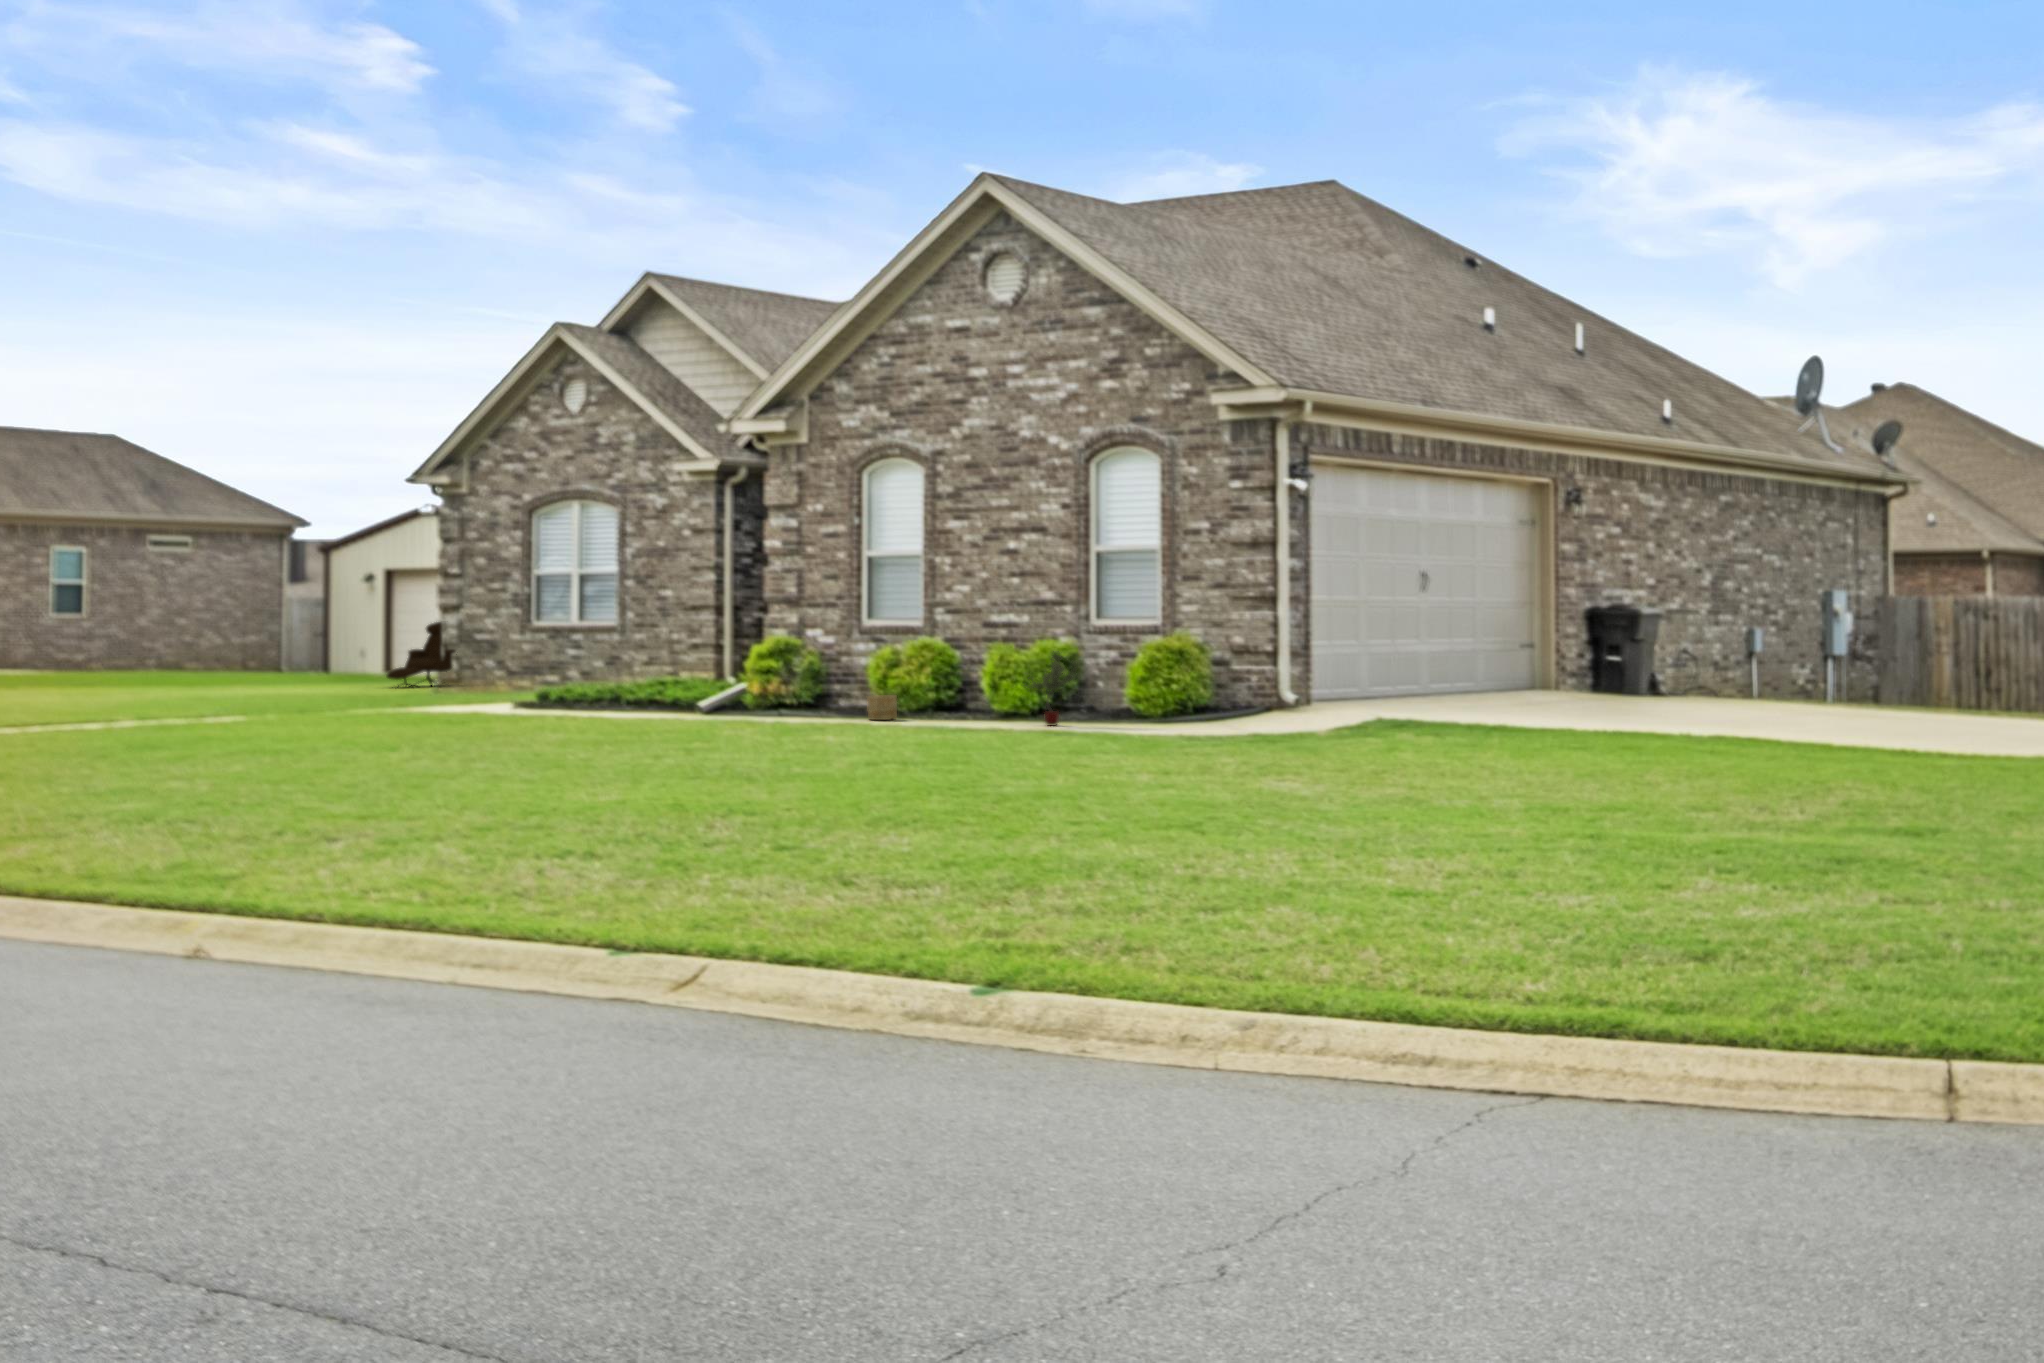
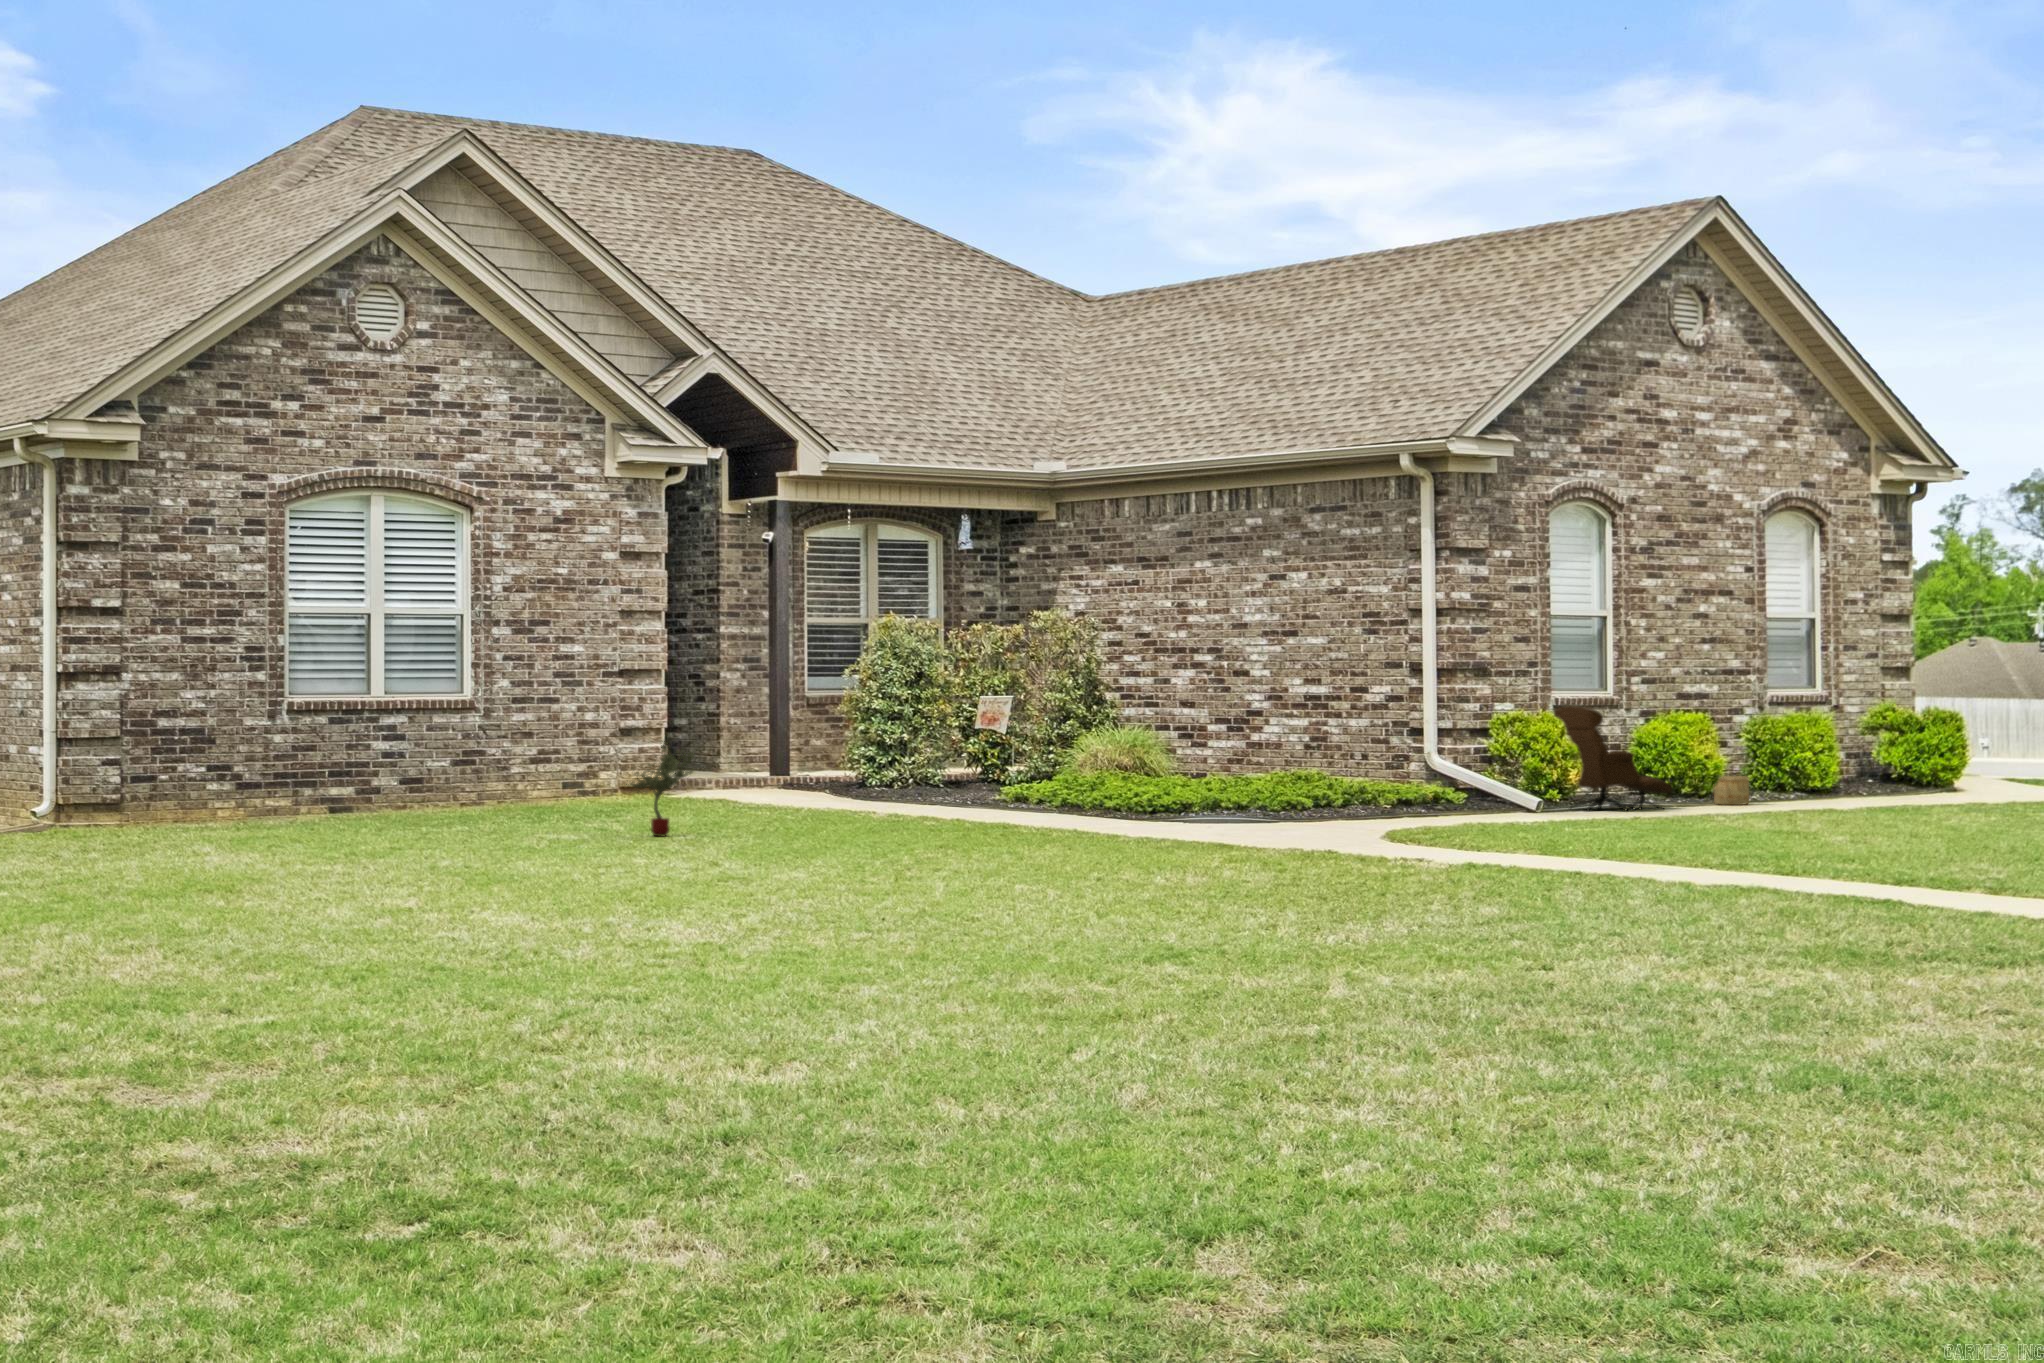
lounge chair: present [387,622,455,687] -> present [1554,706,1672,811]
potted tree: present [1026,653,1081,726] -> present [626,741,694,836]

